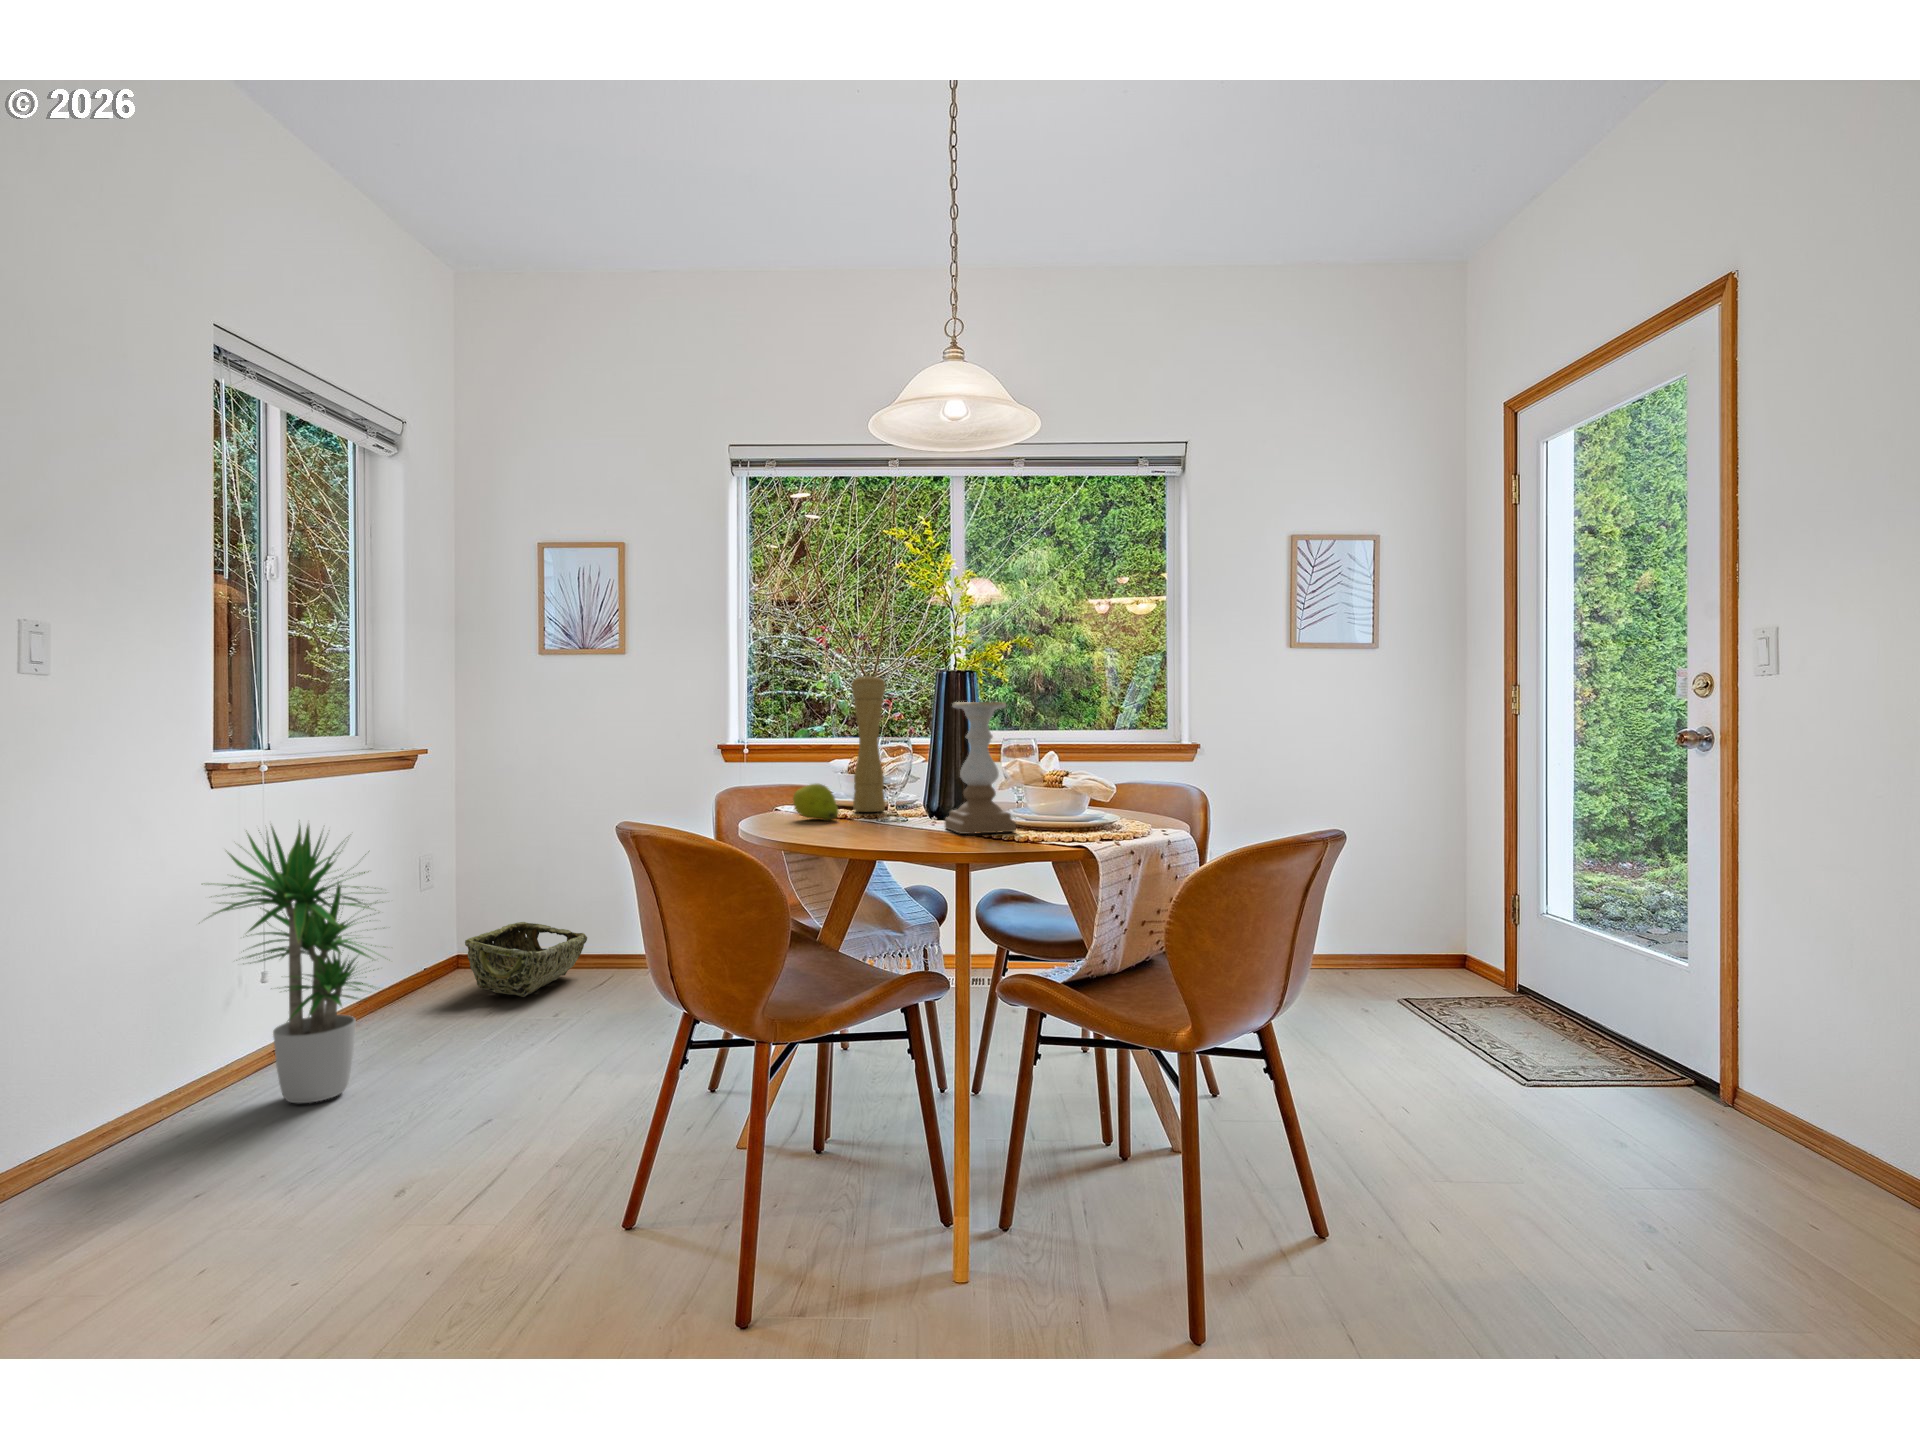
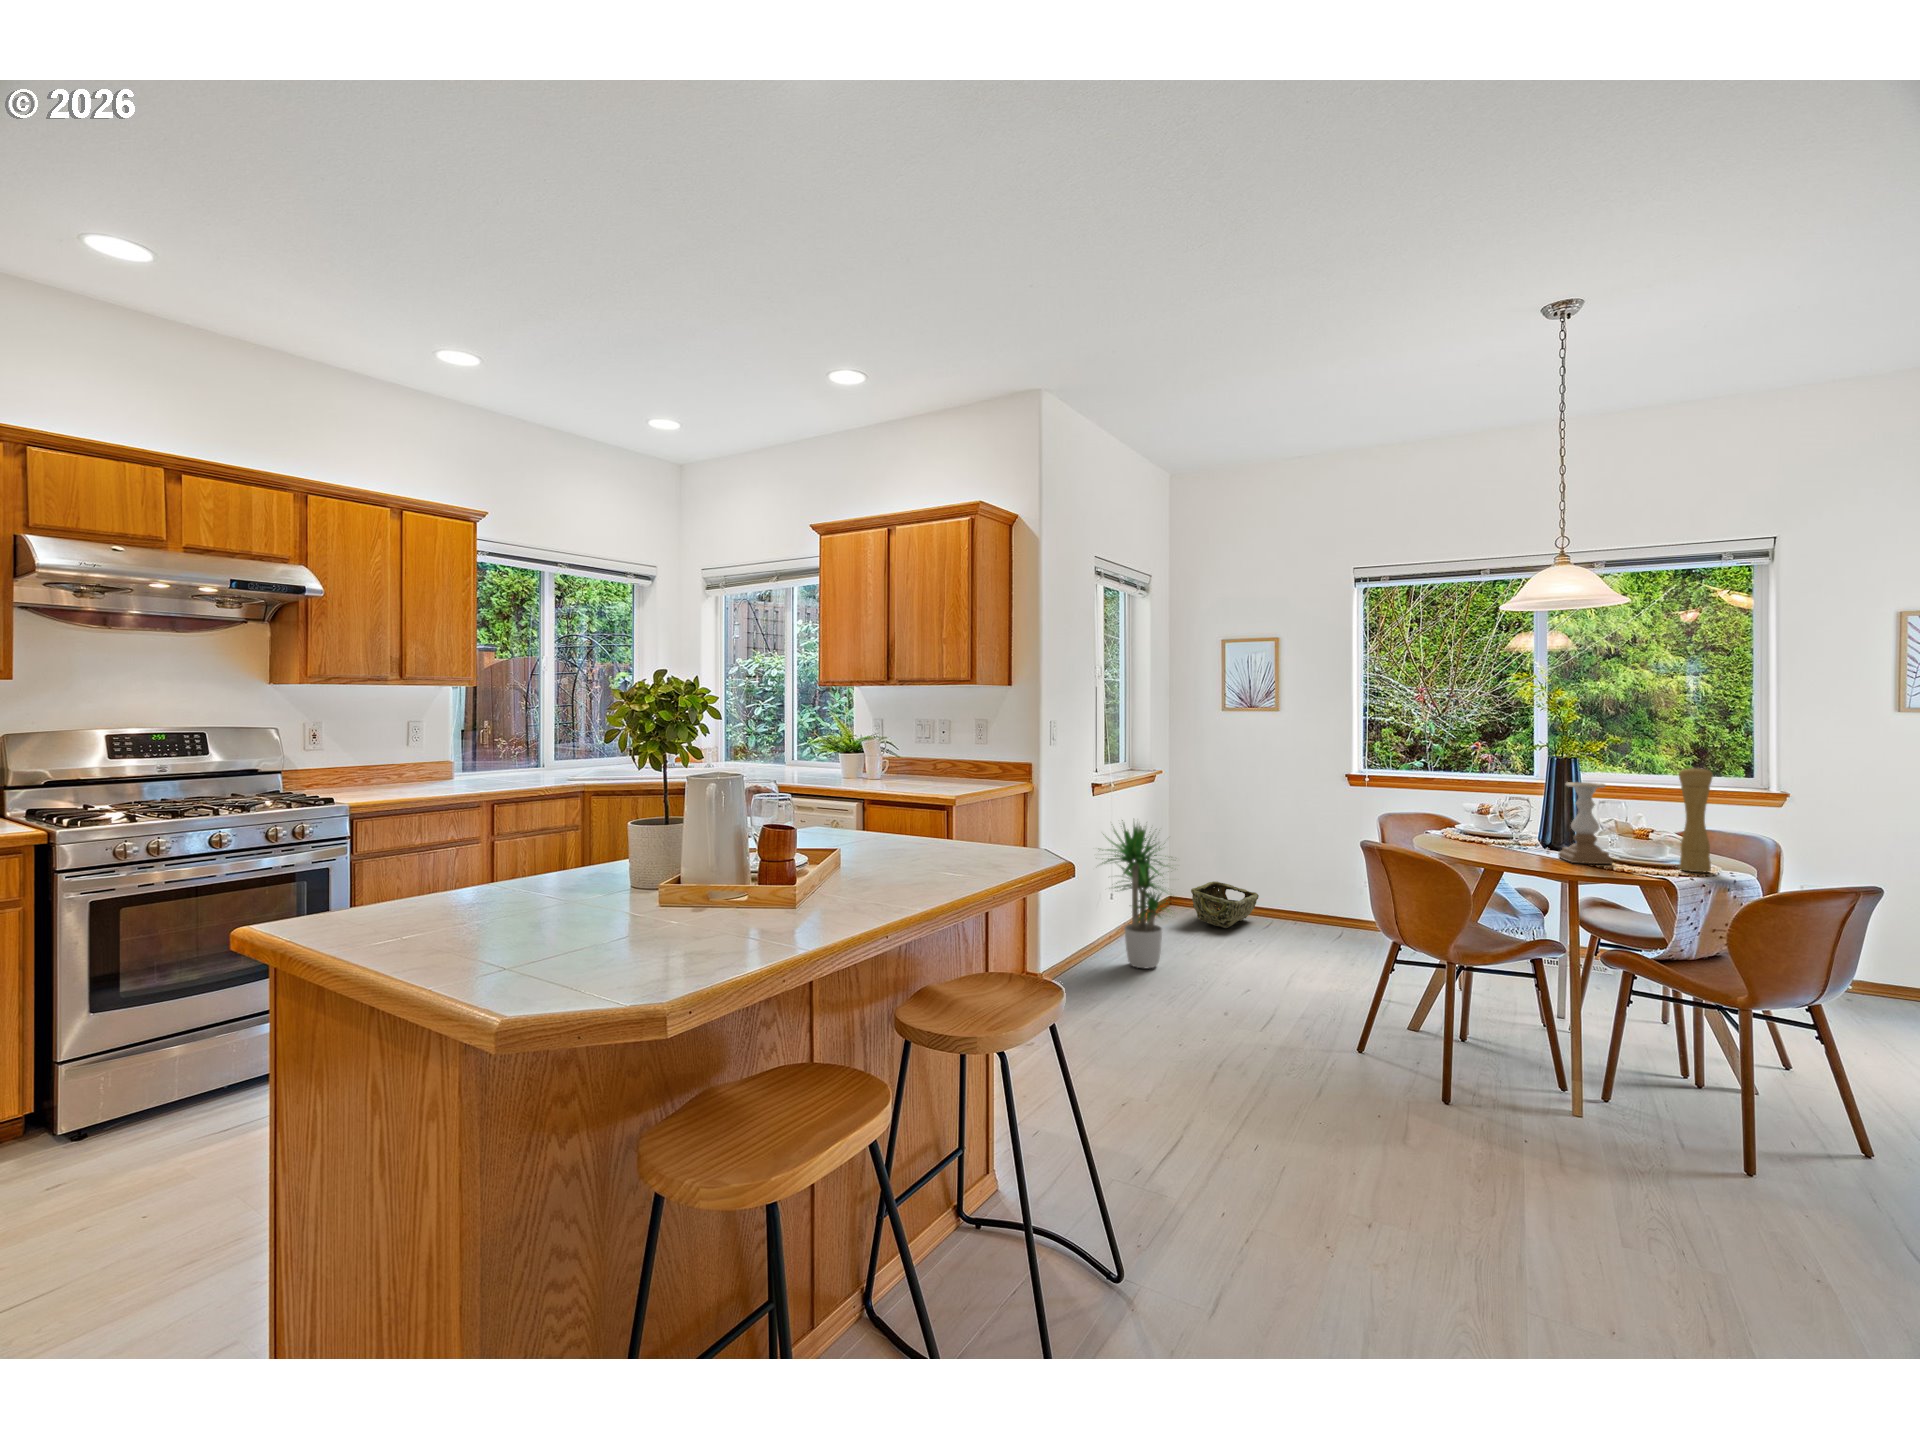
pepper mill: present [851,674,886,812] -> present [1679,767,1713,872]
fruit: present [793,784,838,822] -> none [1447,822,1479,847]

